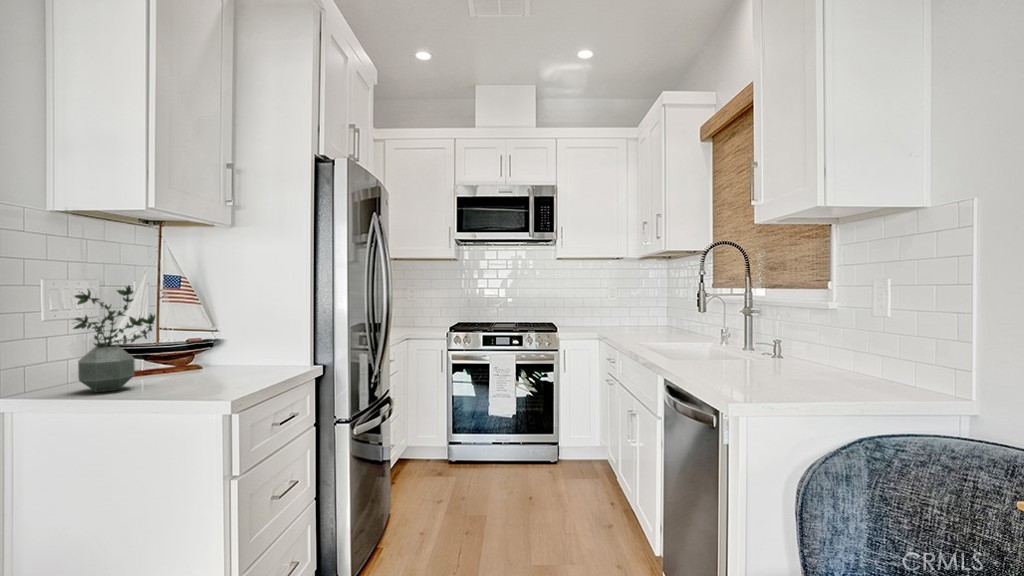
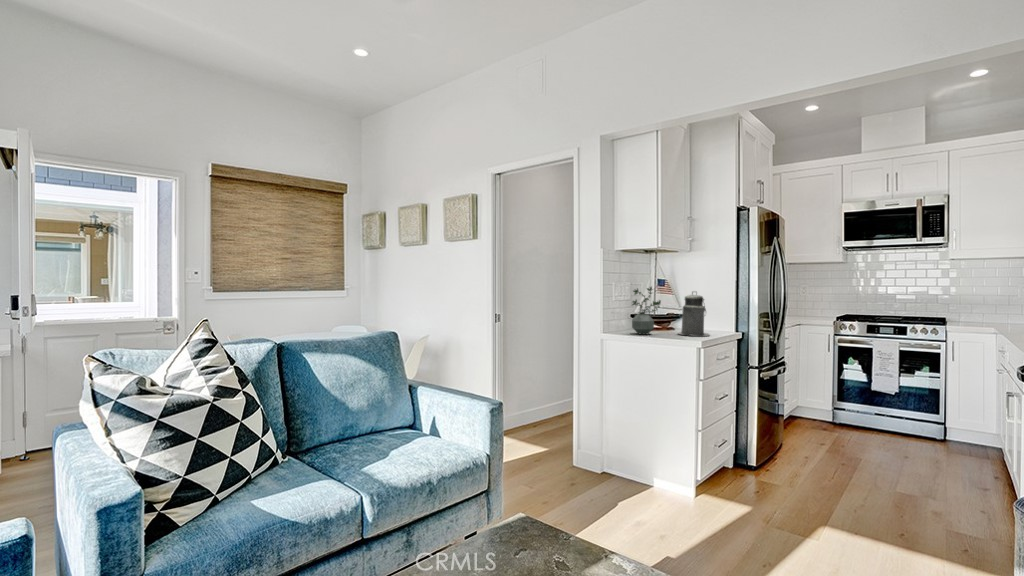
canister: none [195,295,262,383] -> present [679,292,709,336]

